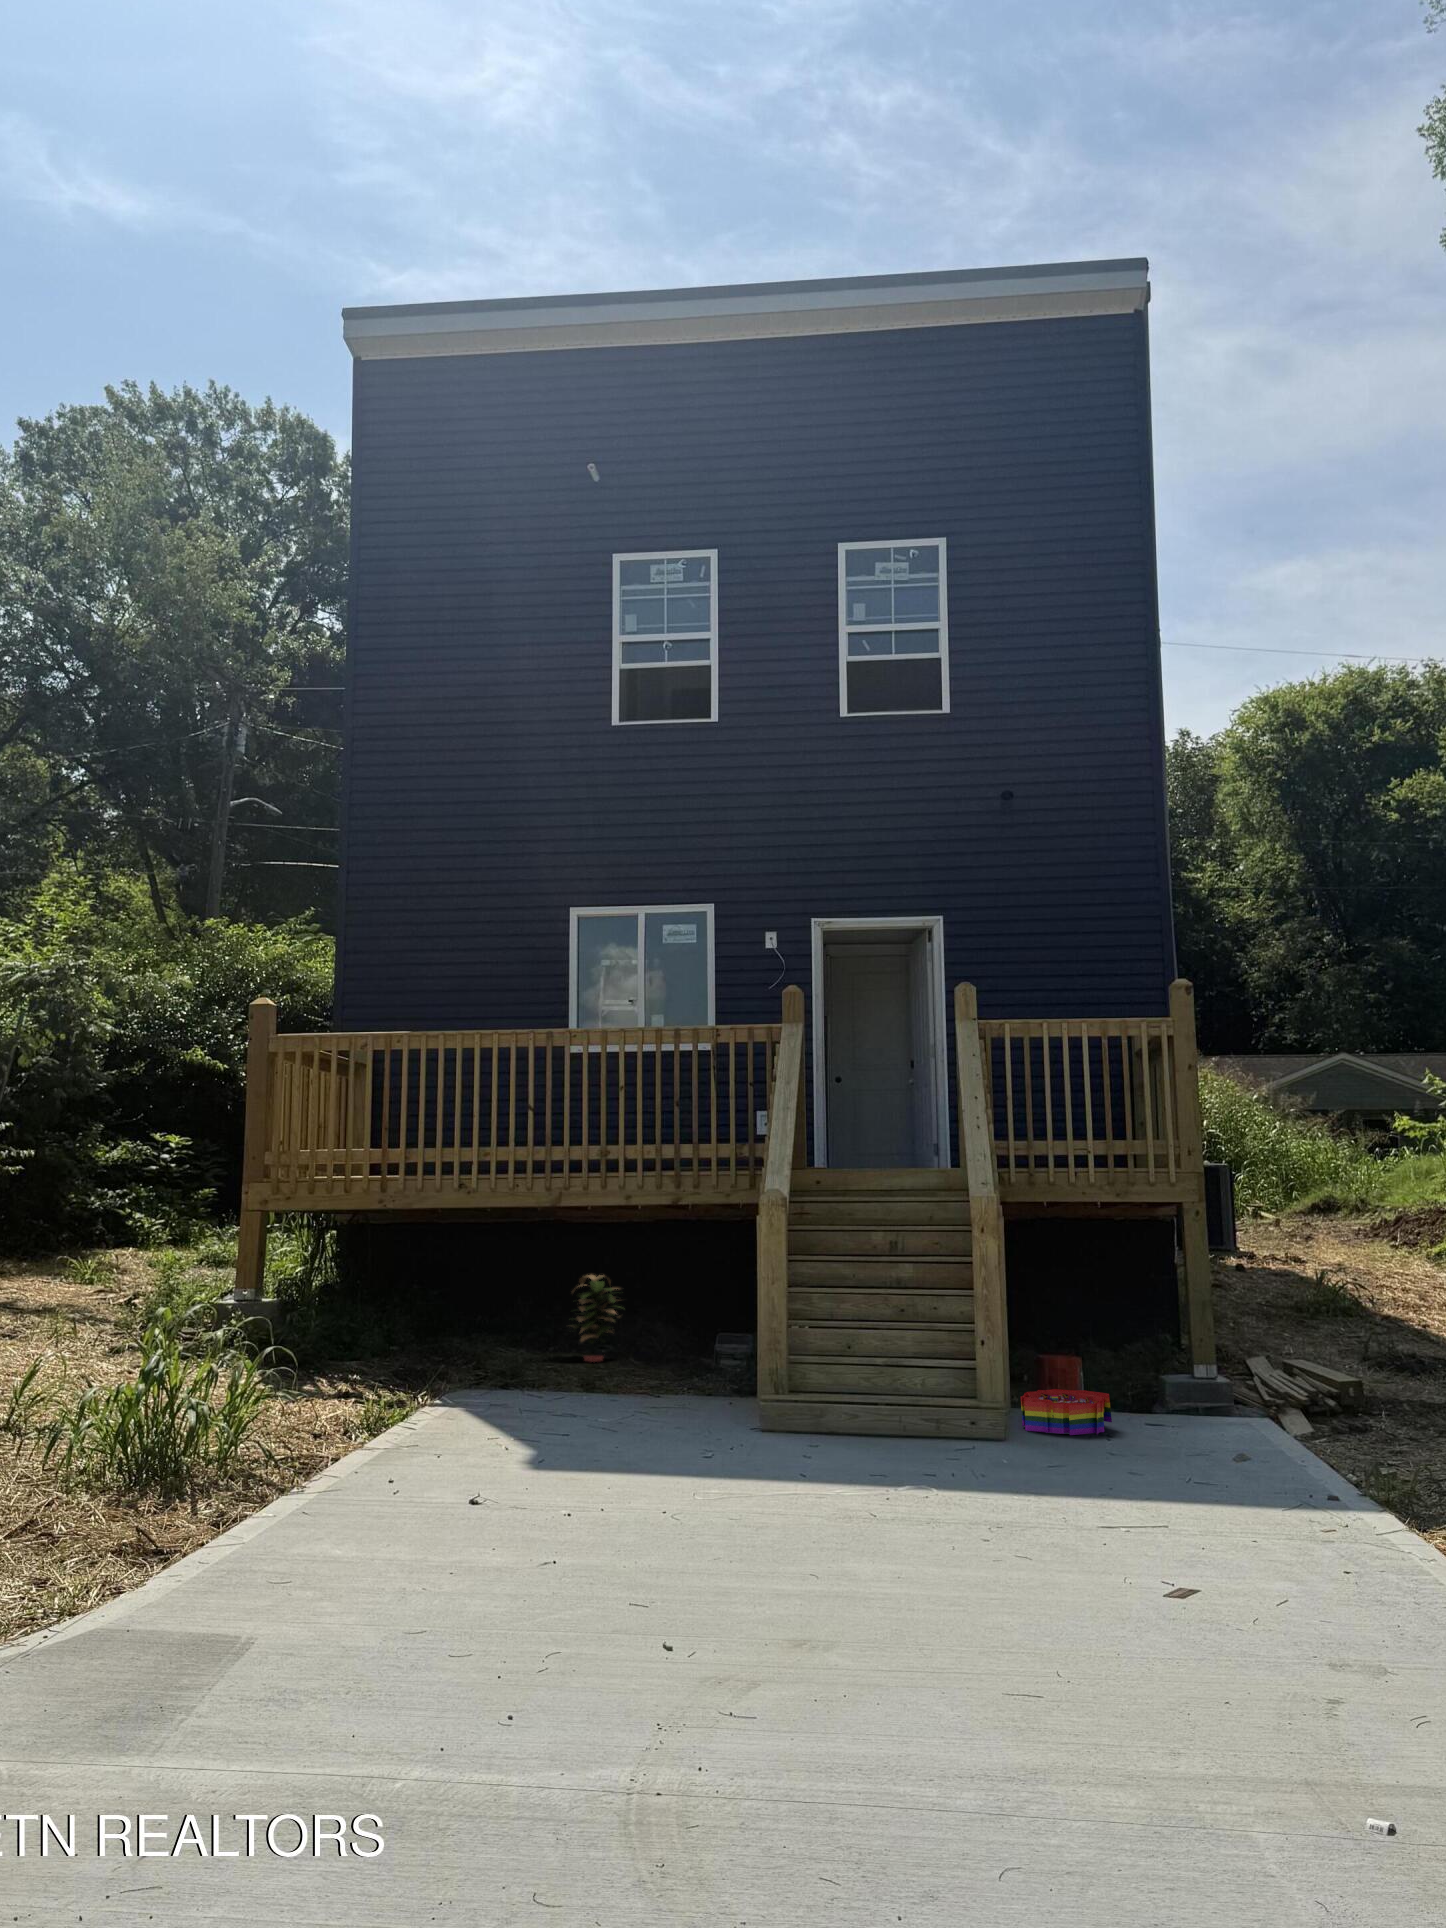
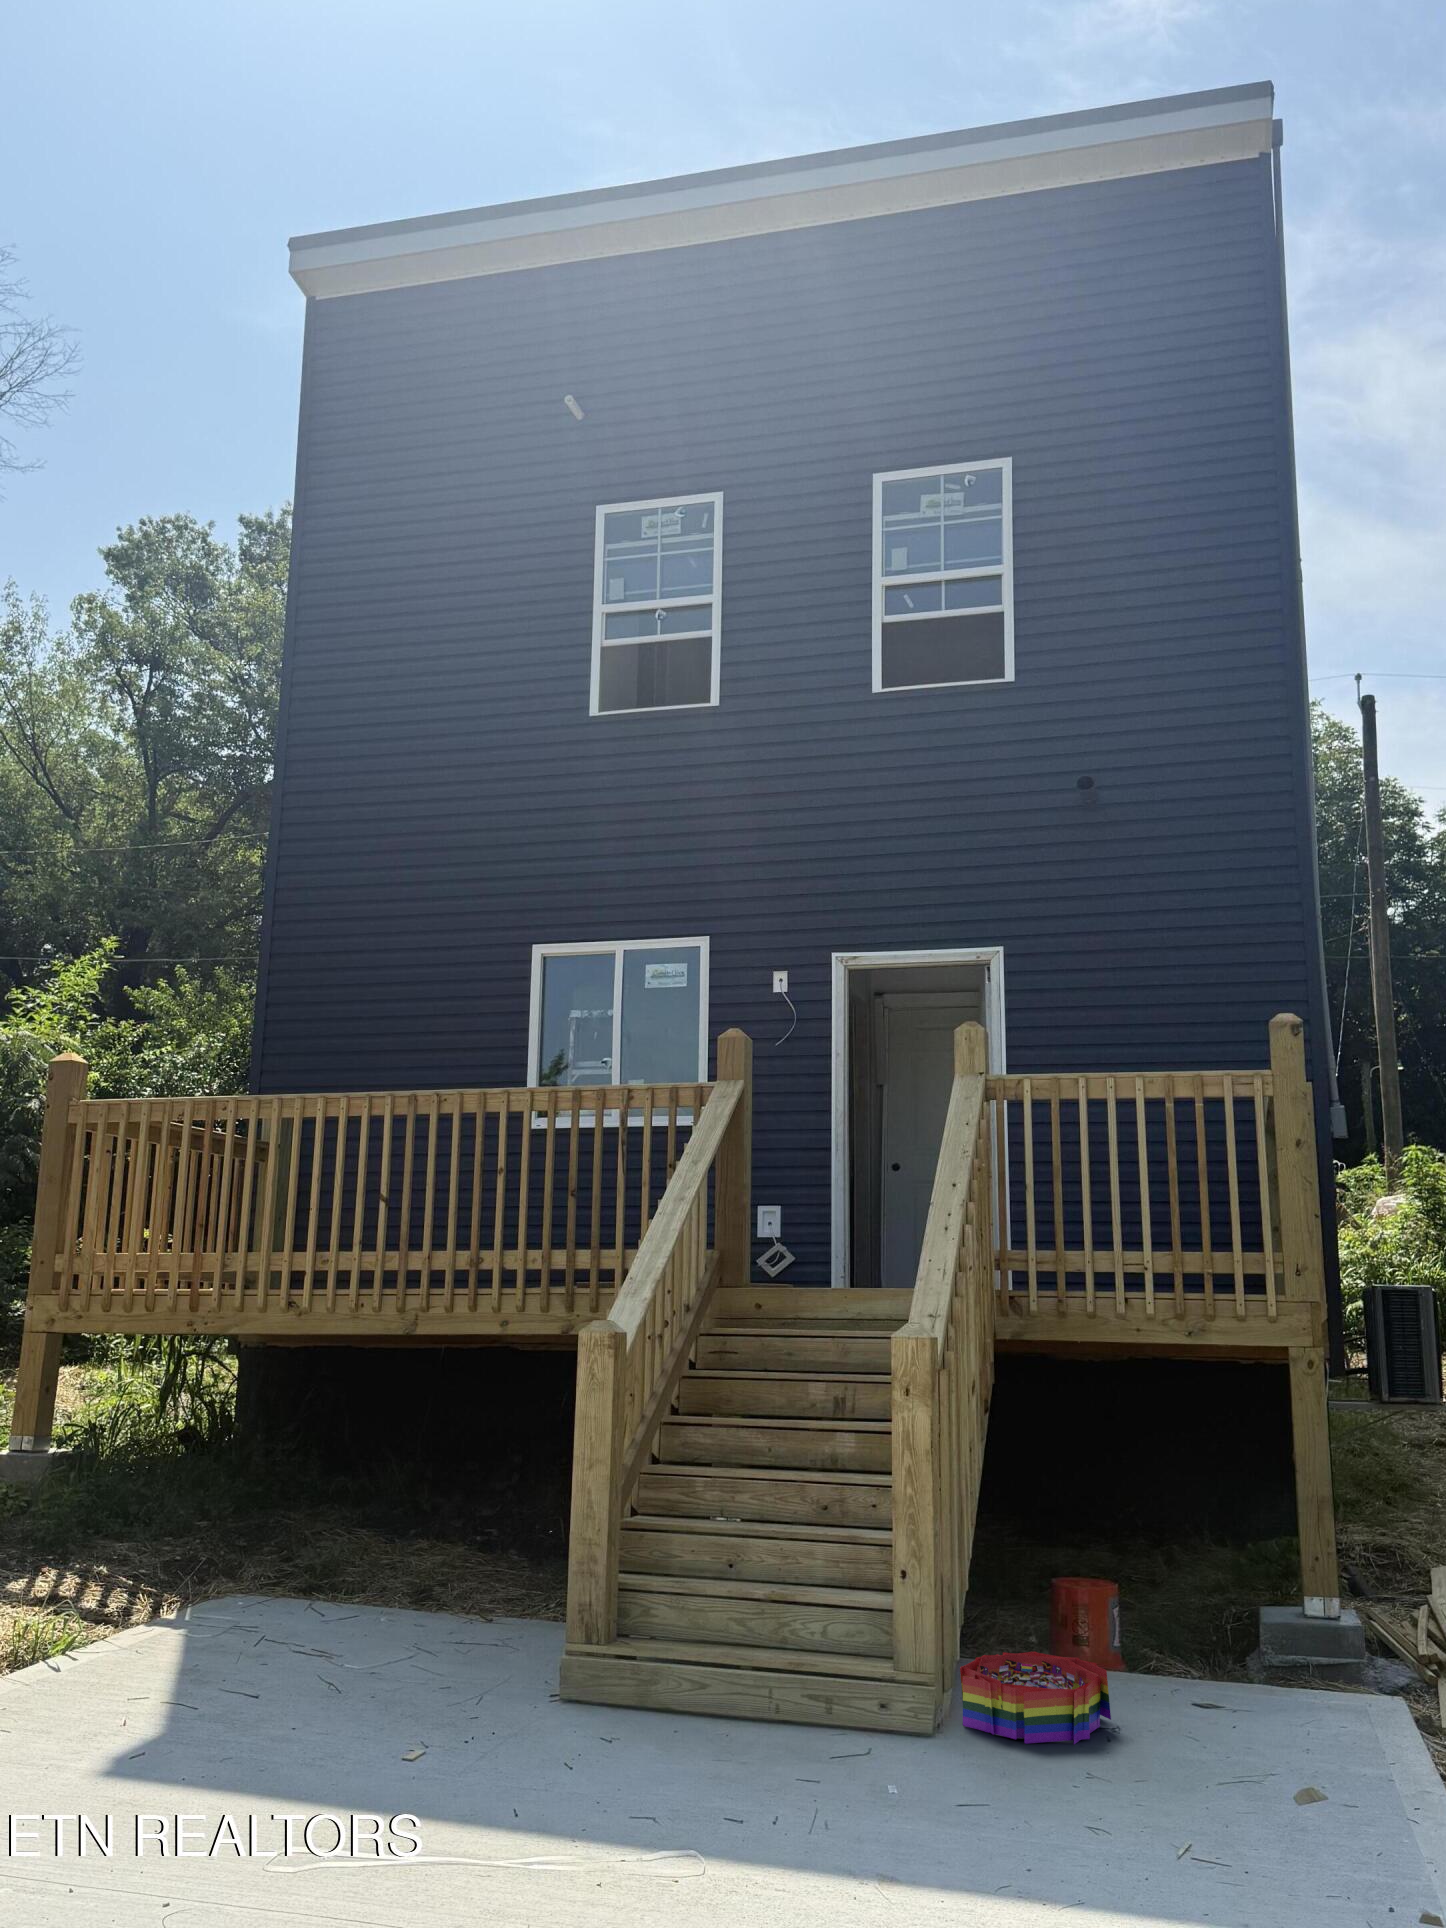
decorative plant: present [570,1275,620,1362] -> none [473,1422,562,1542]

